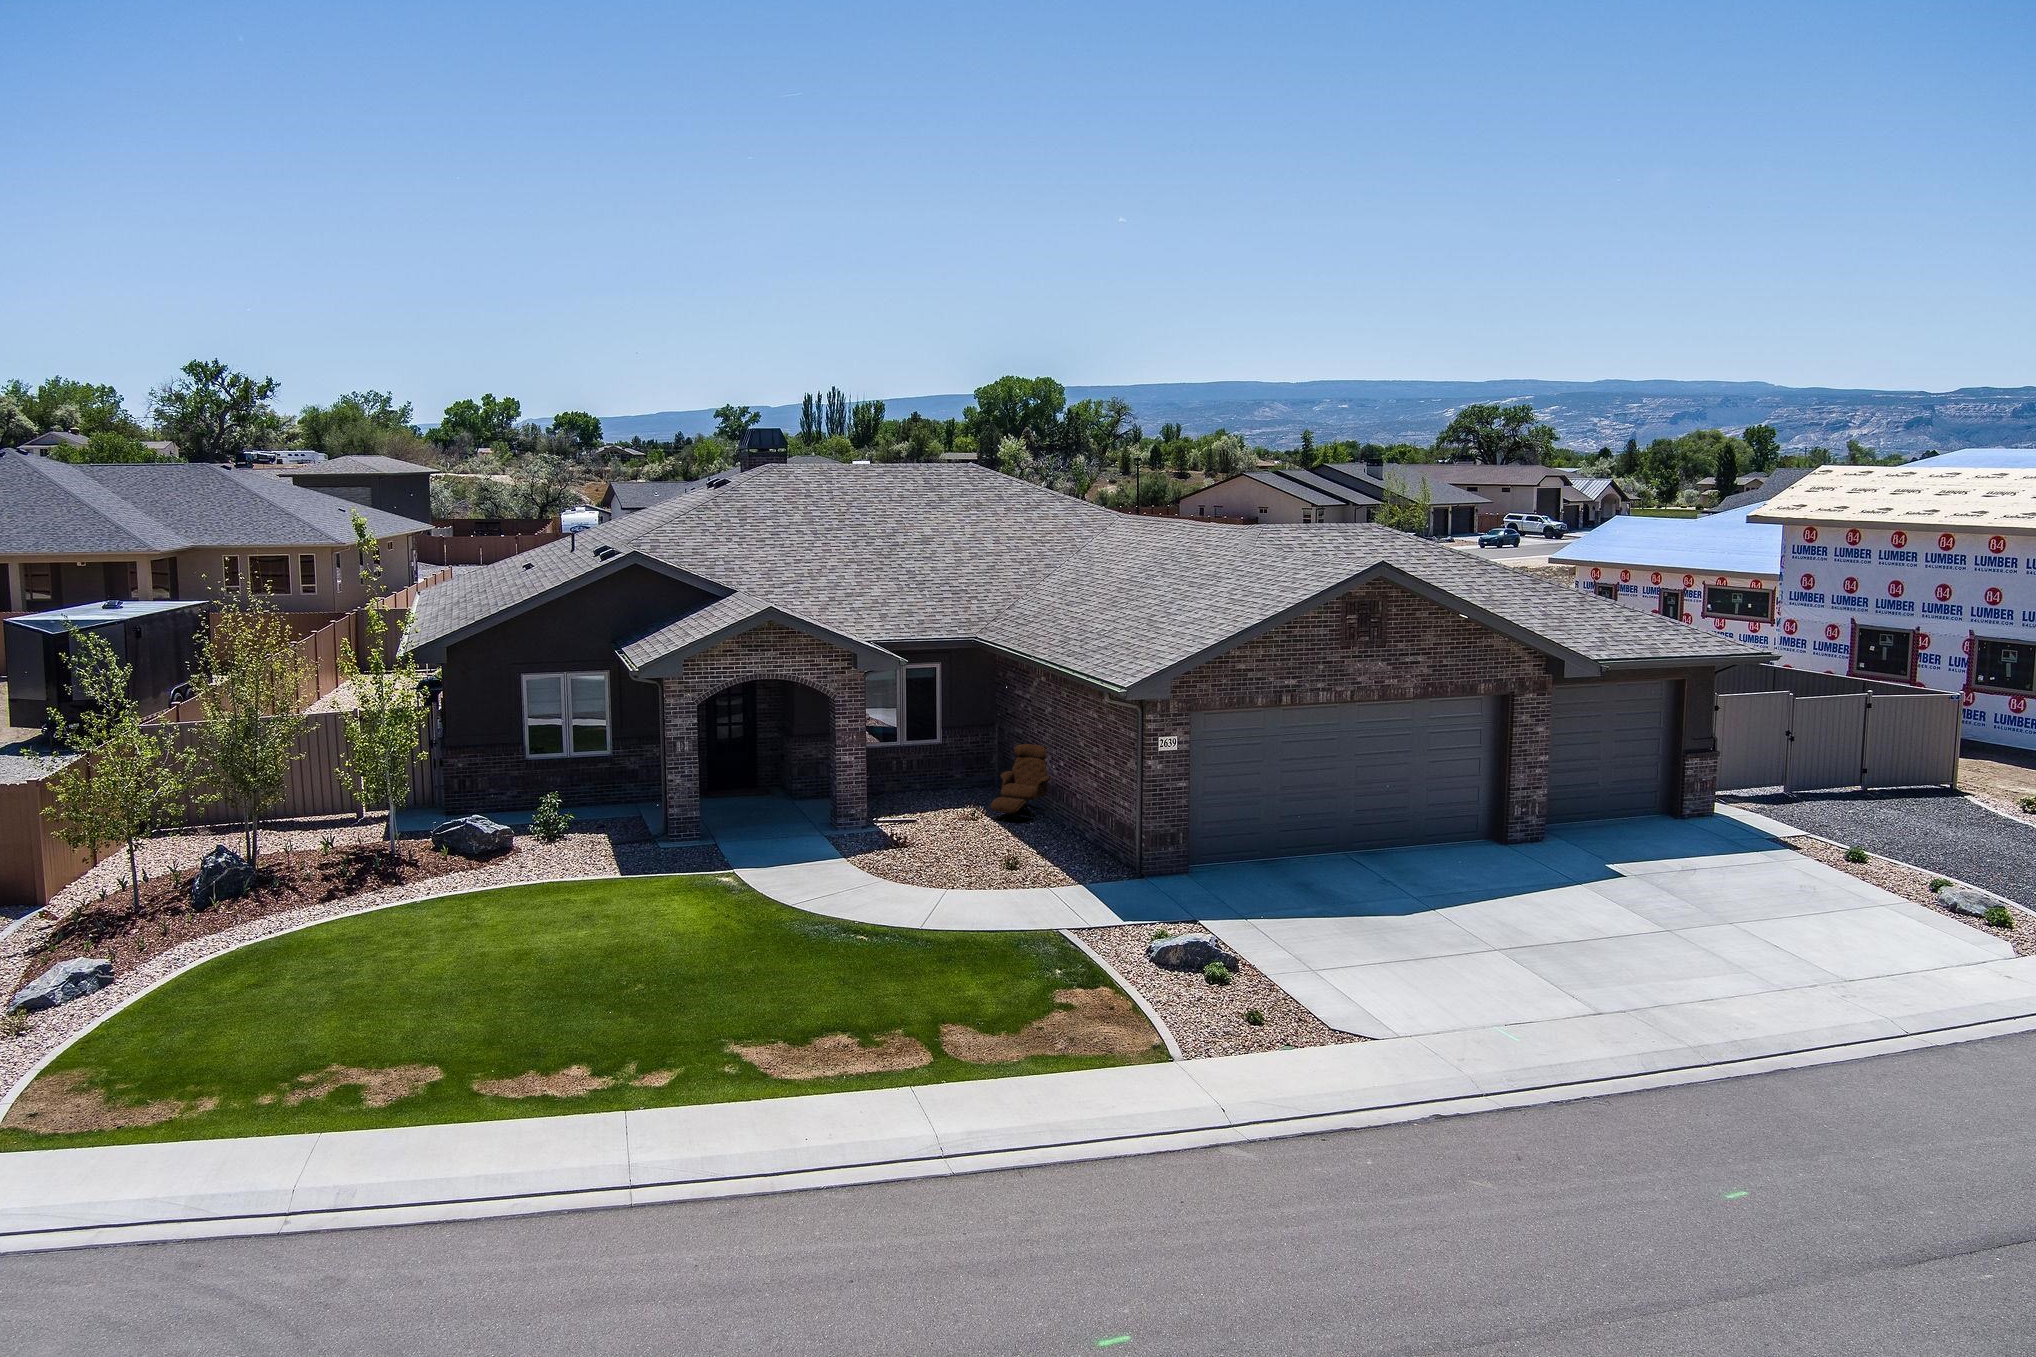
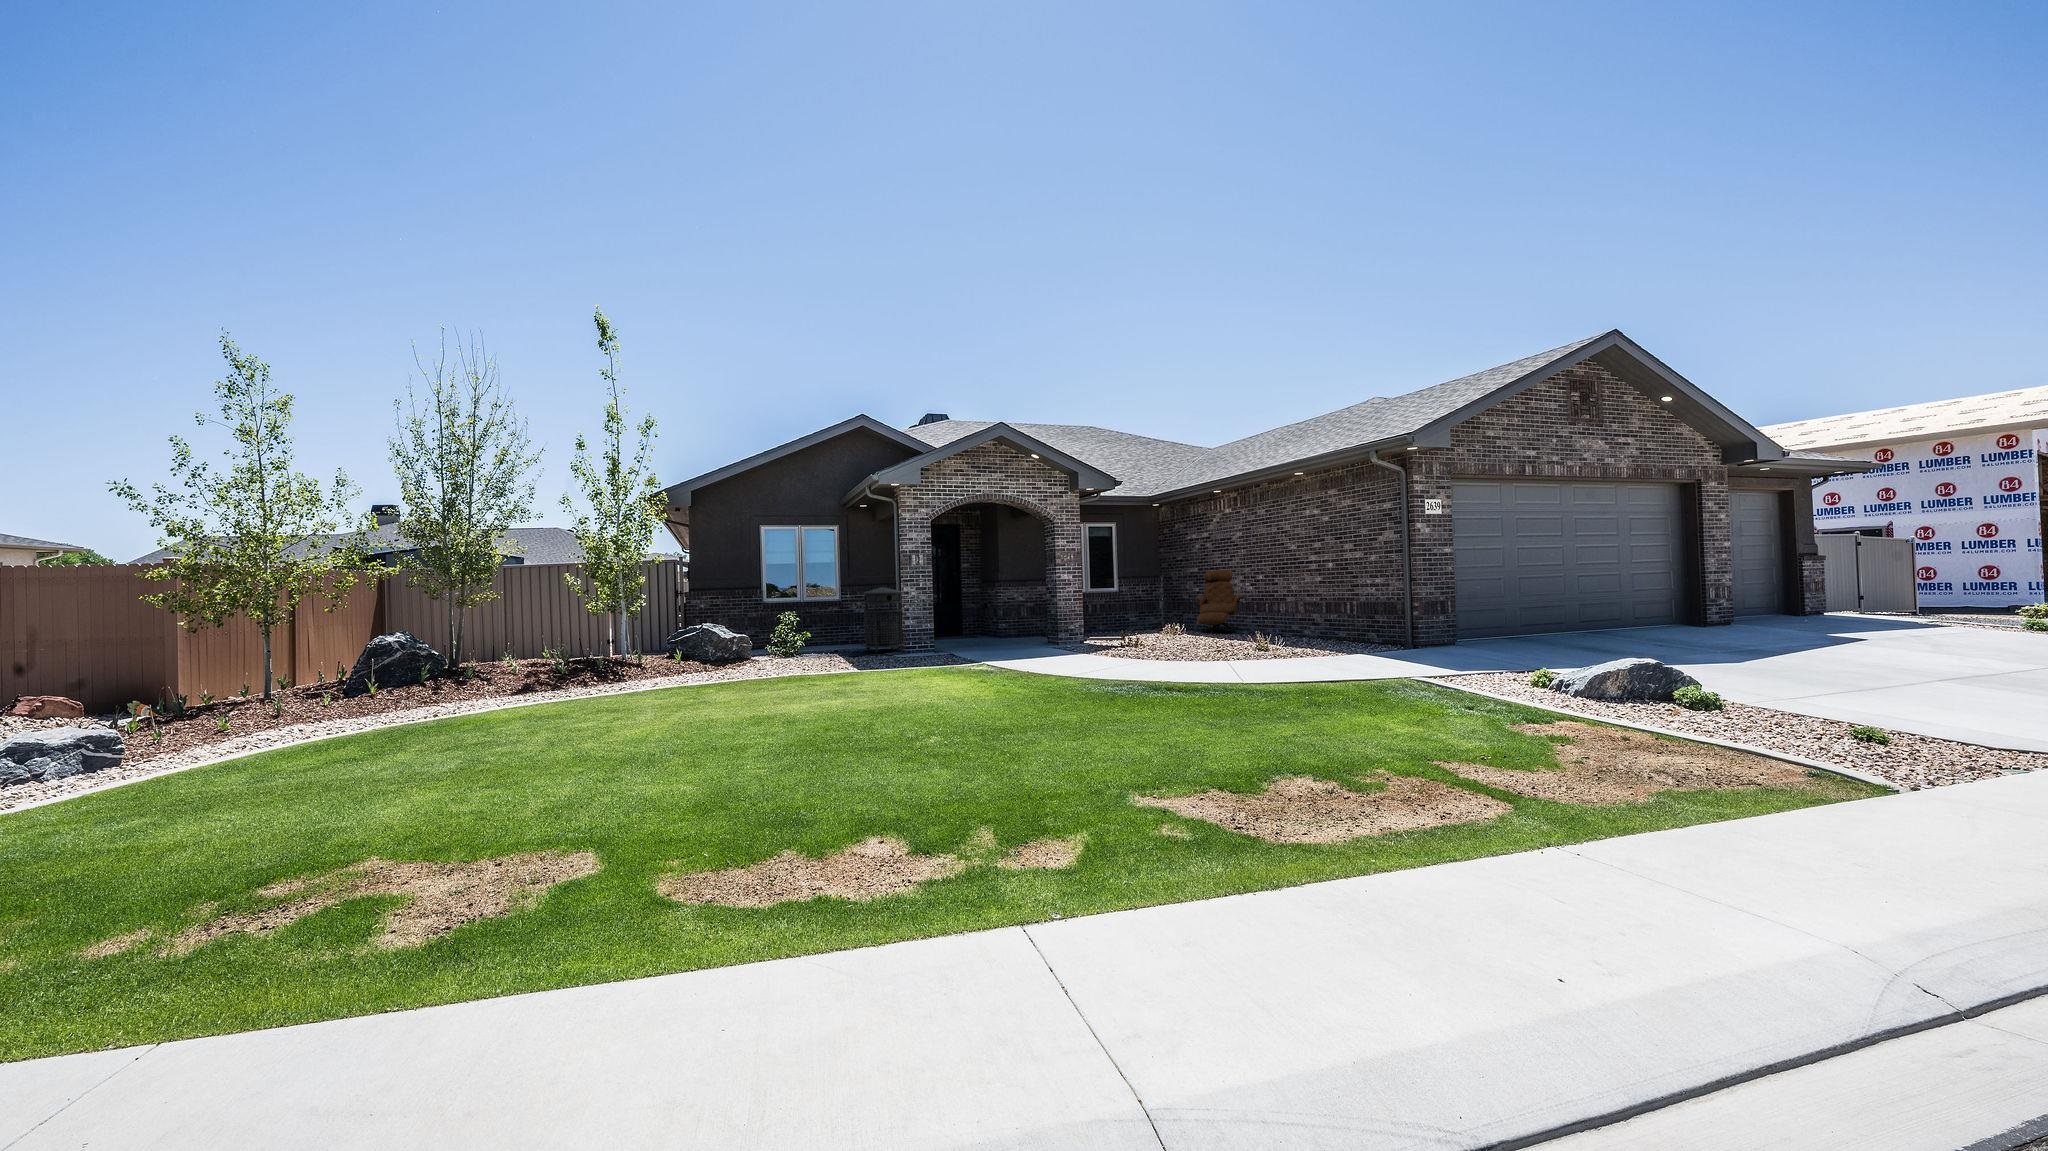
trash can: none [630,775,671,843] -> present [863,587,904,653]

